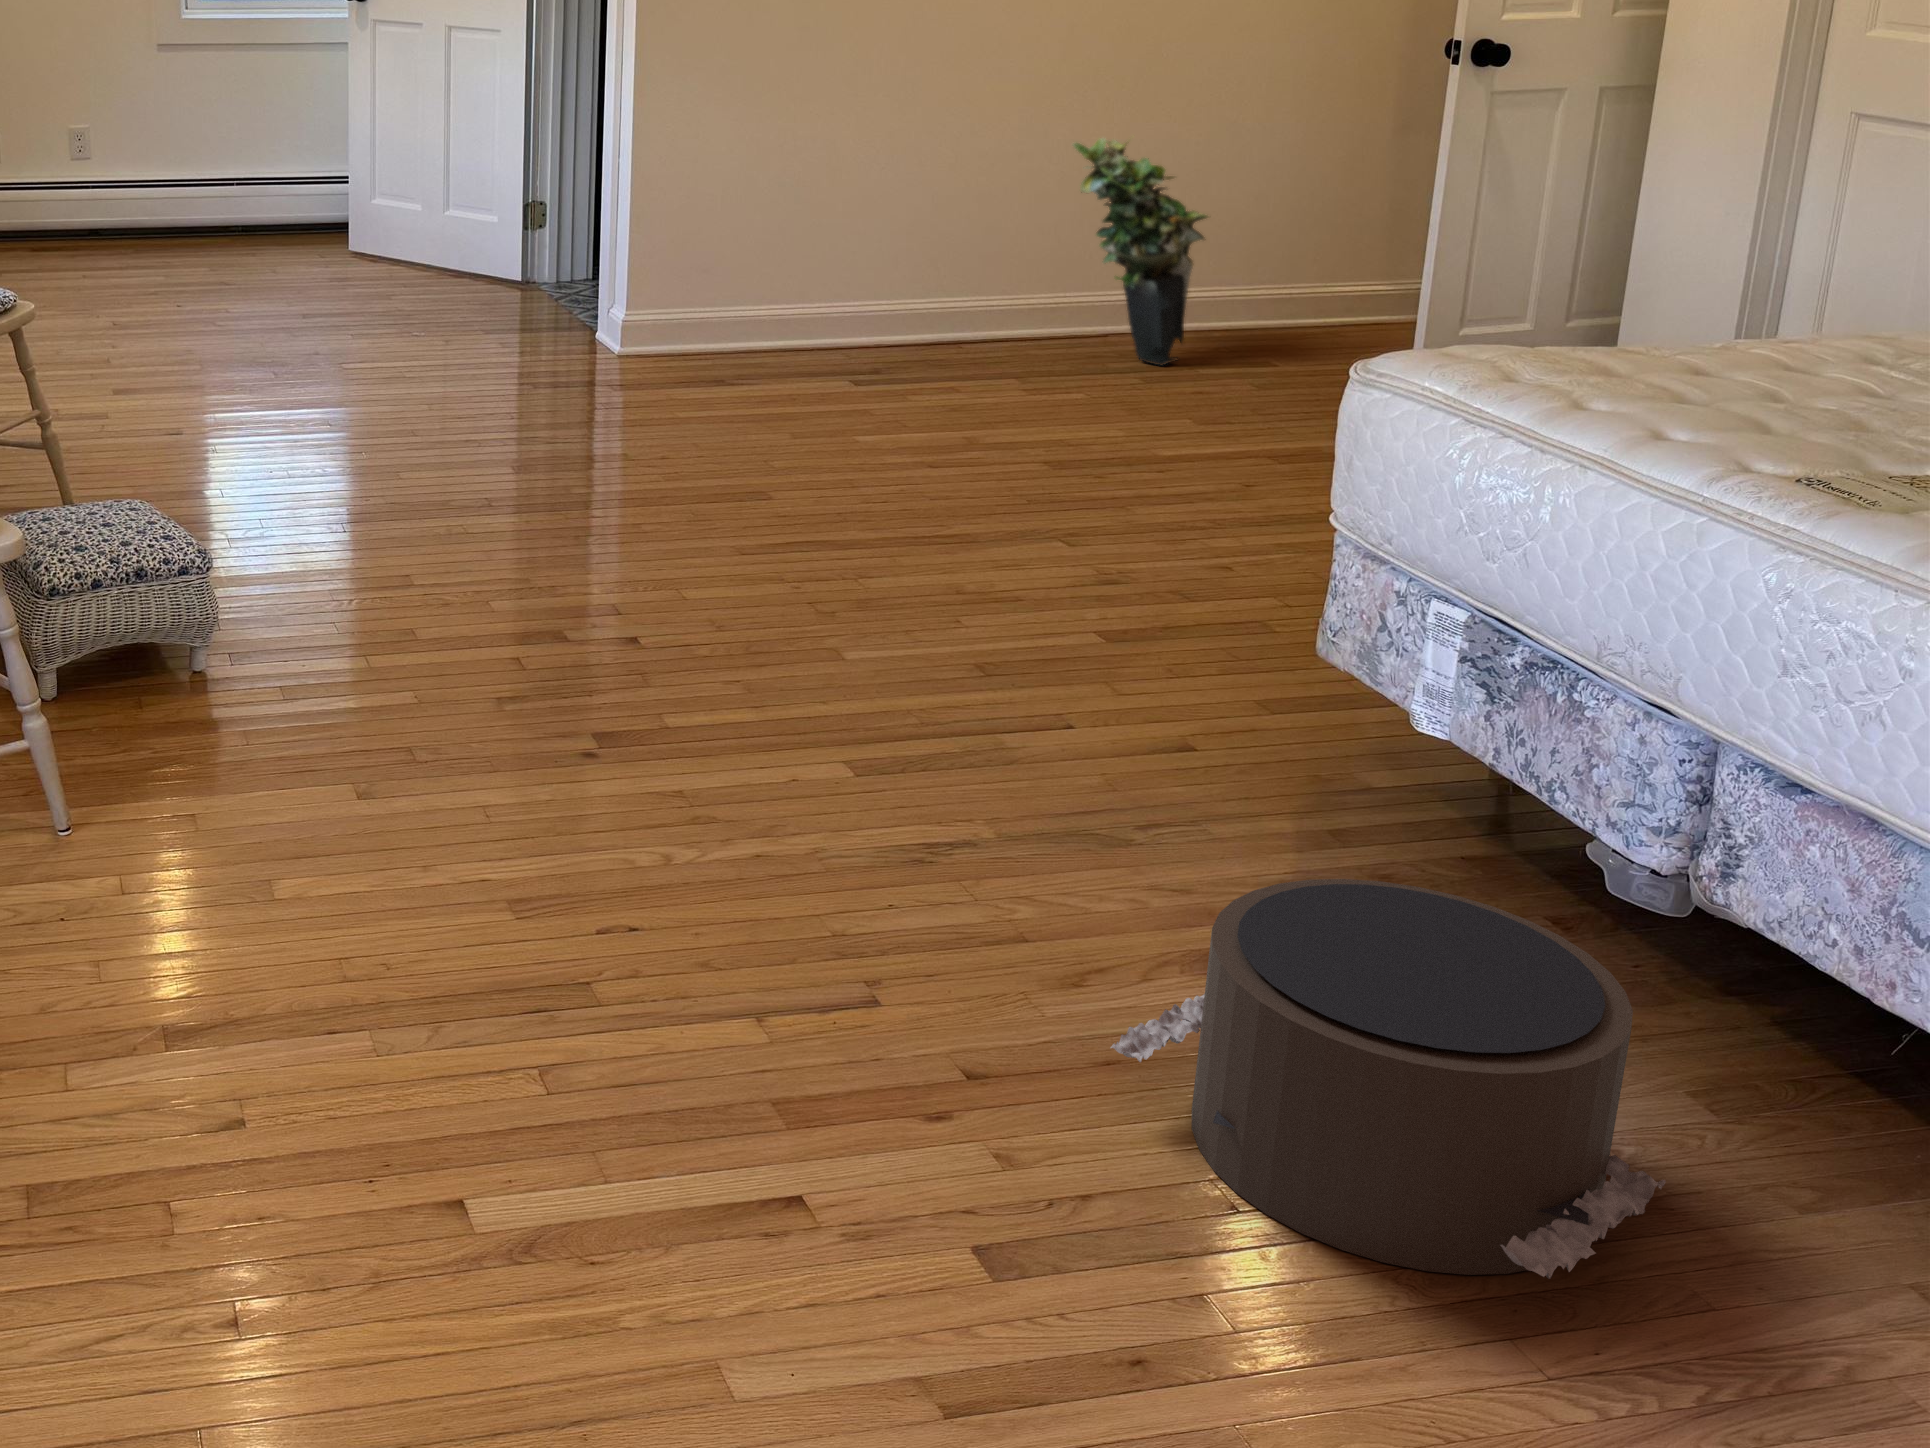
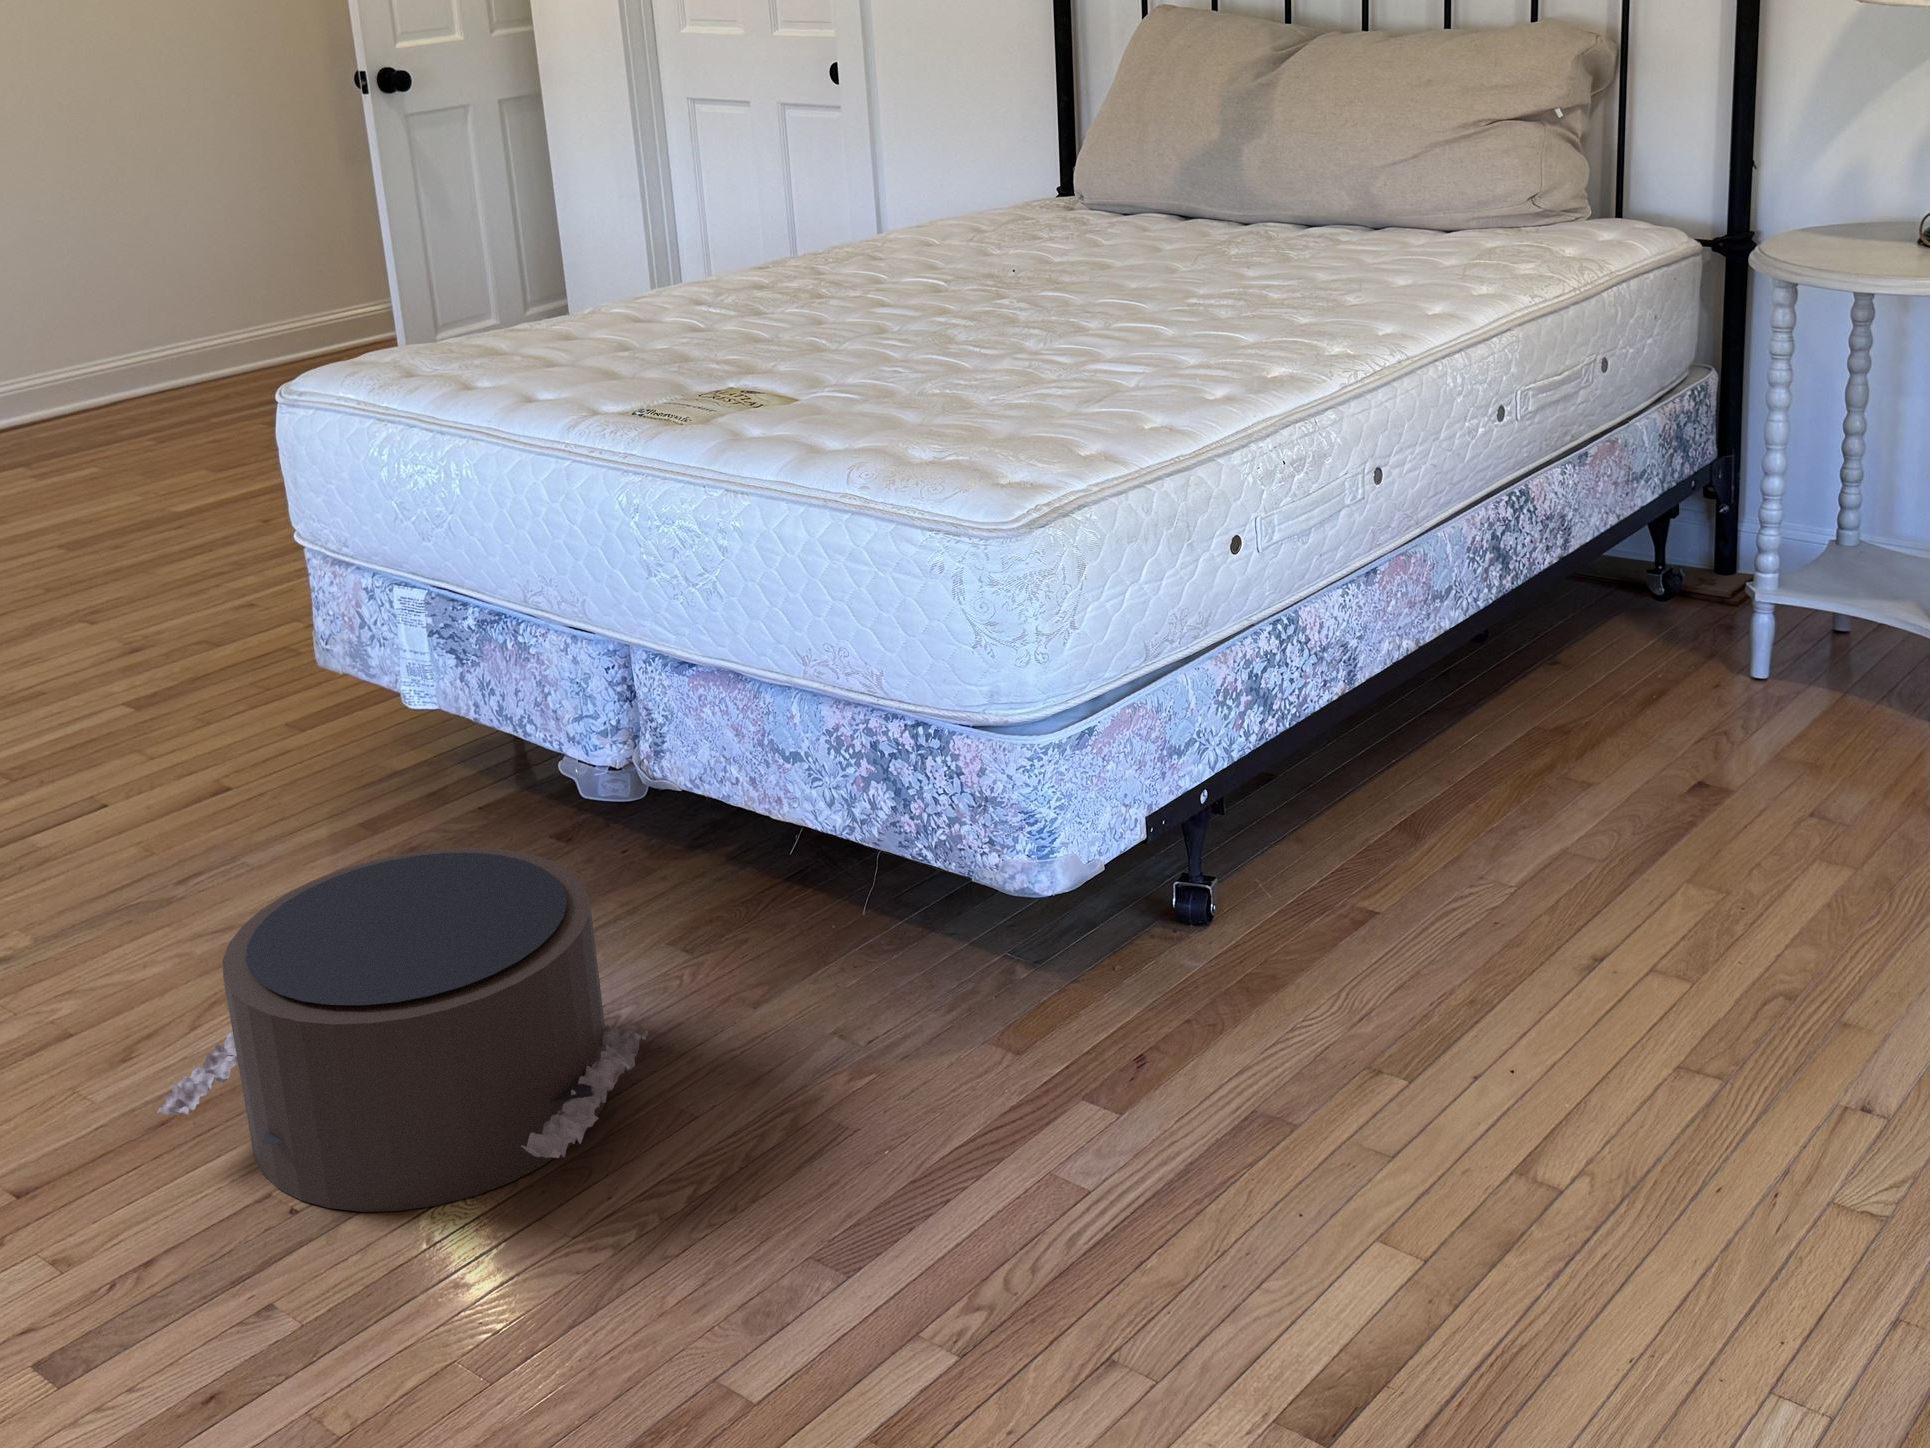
potted plant: present [1072,138,1208,366] -> none [26,198,190,420]

